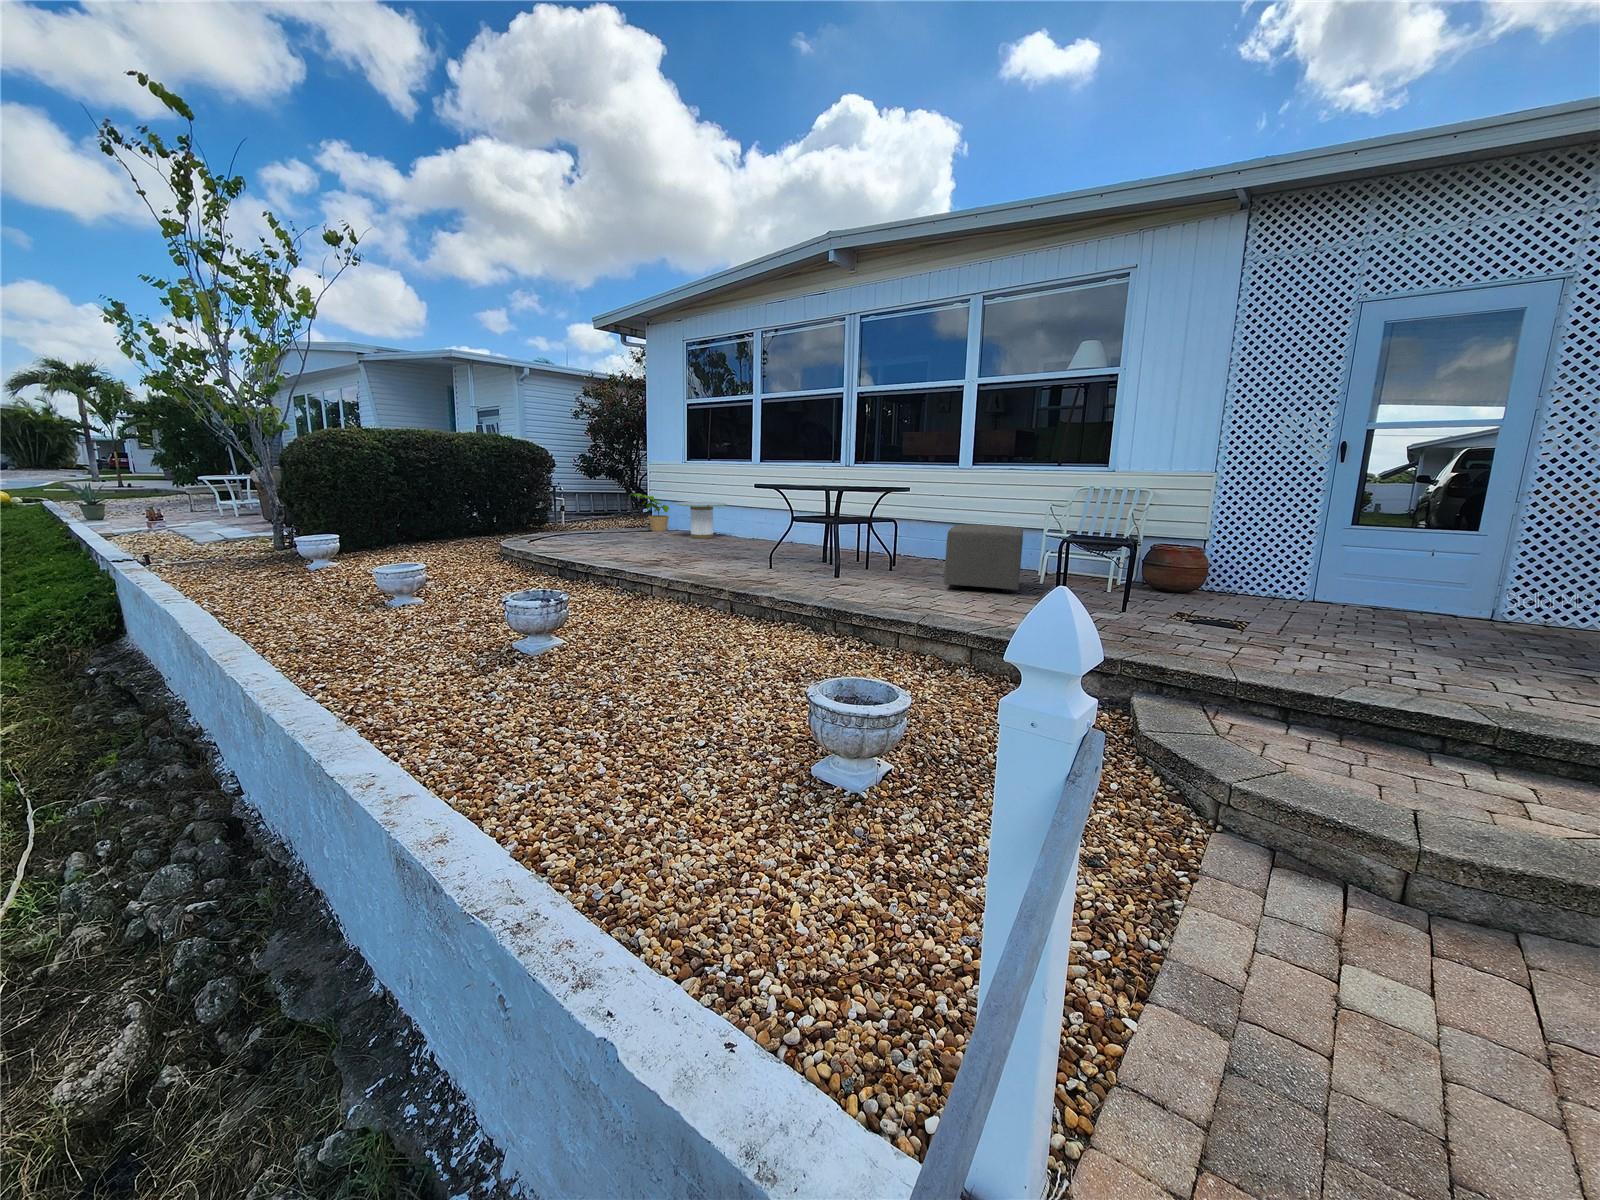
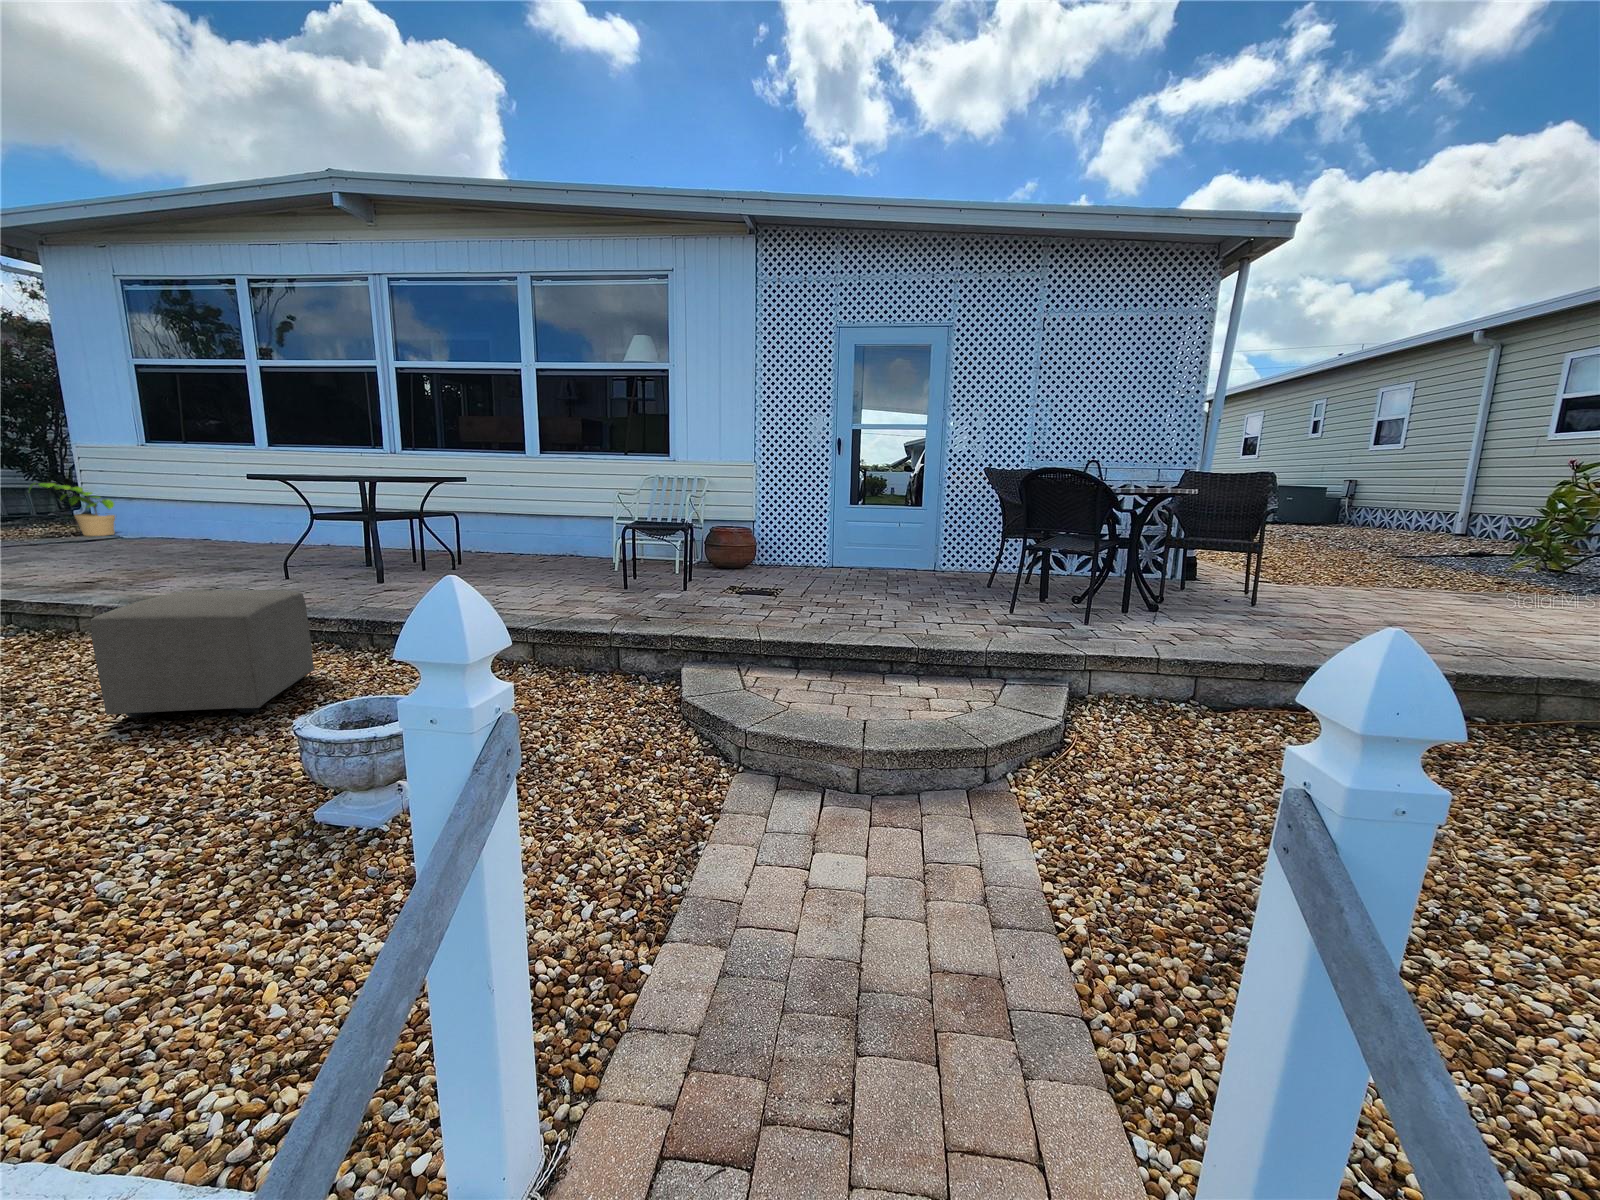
side table: present [677,502,726,539] -> none [125,494,217,544]
ottoman: present [944,524,1023,593] -> present [90,590,314,718]

